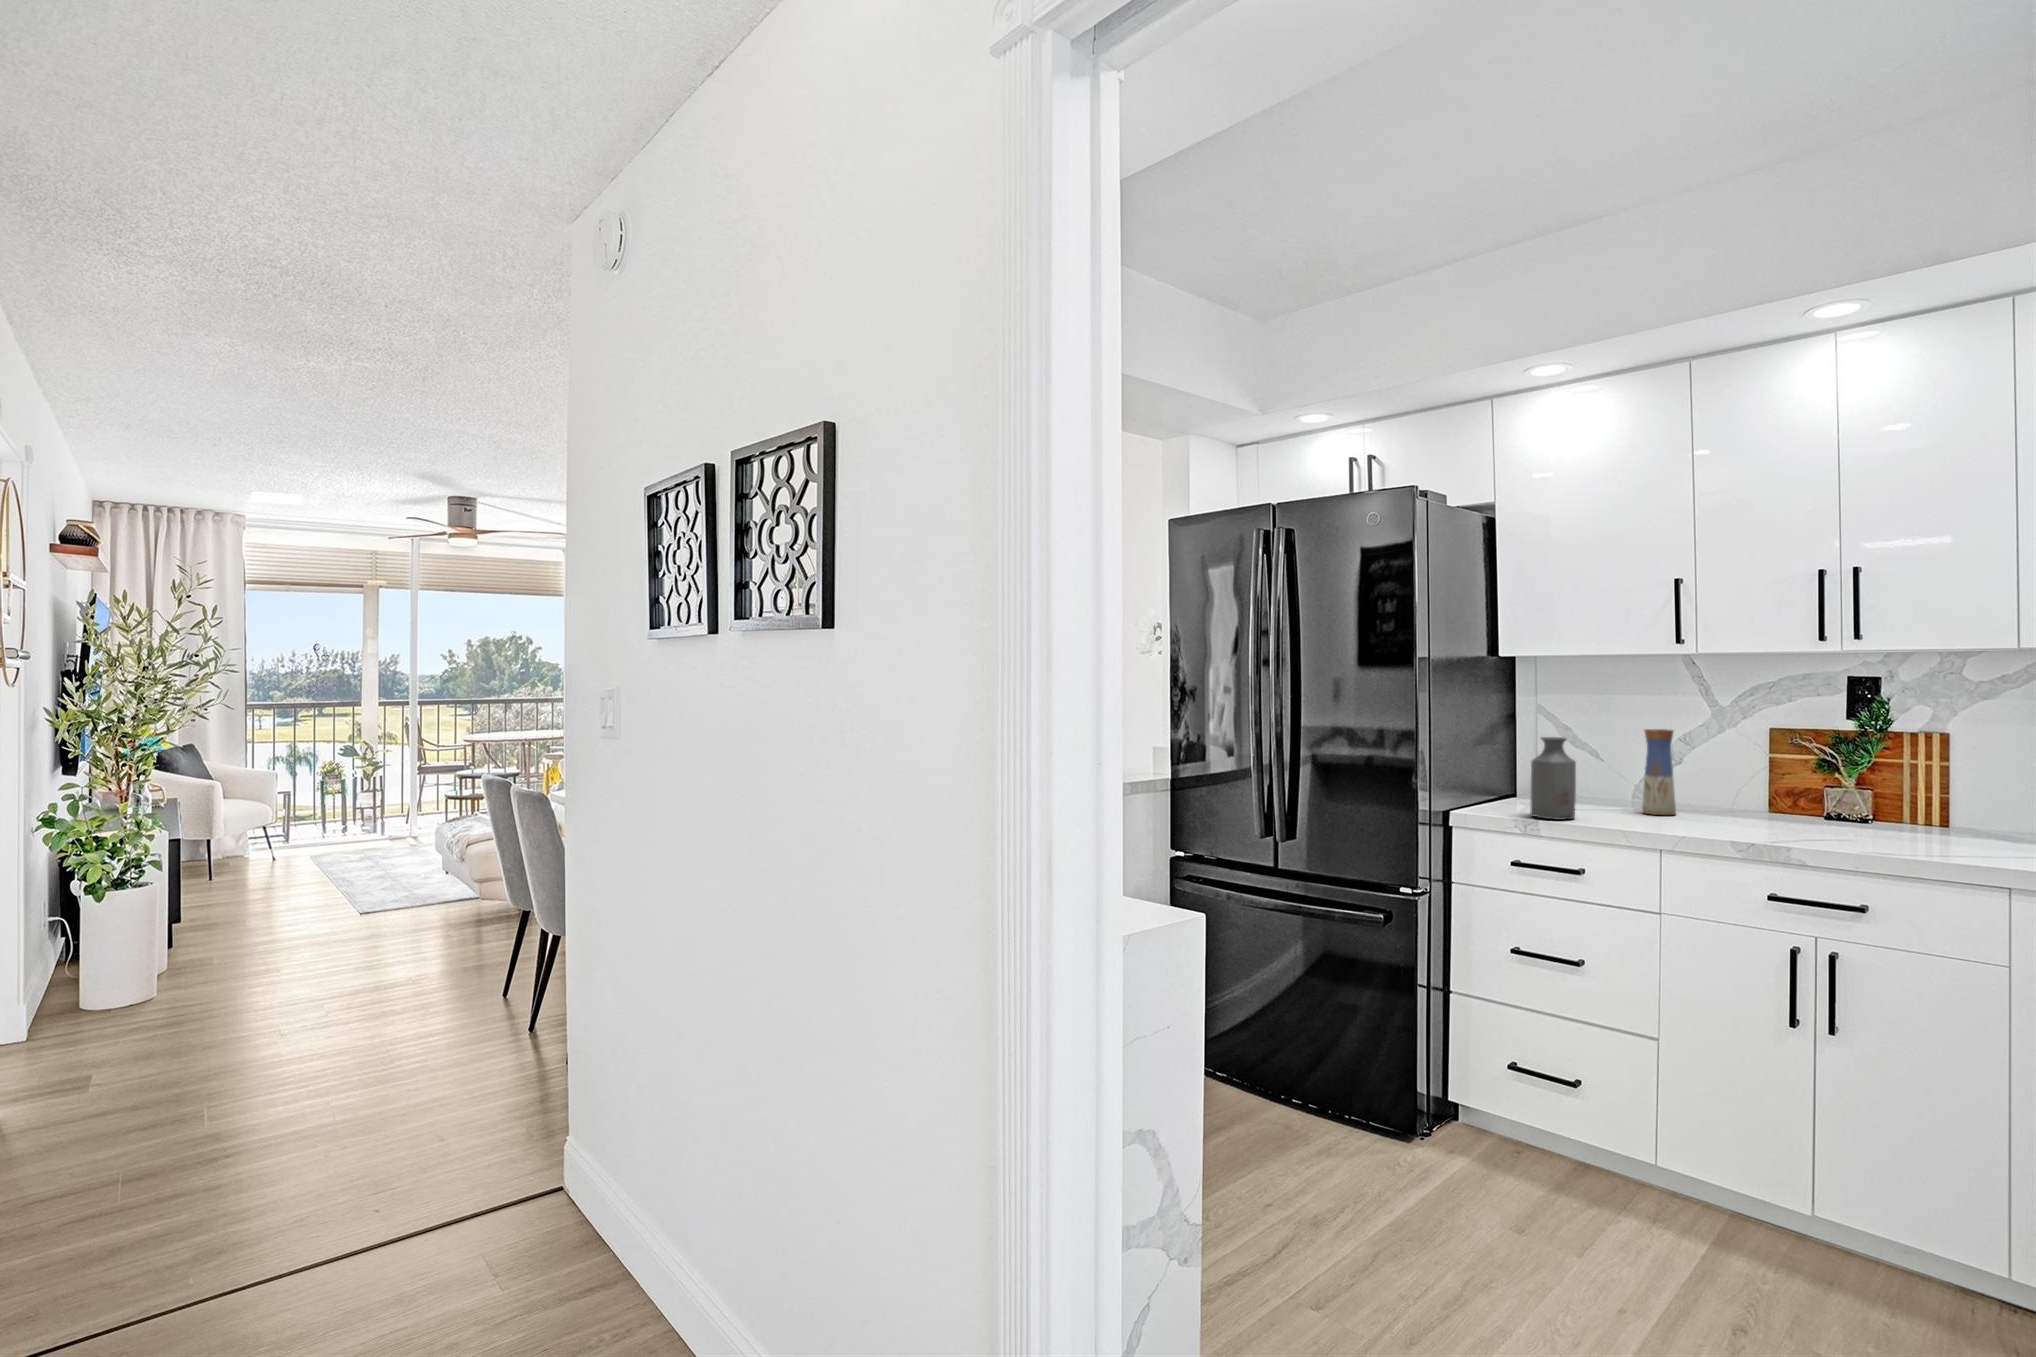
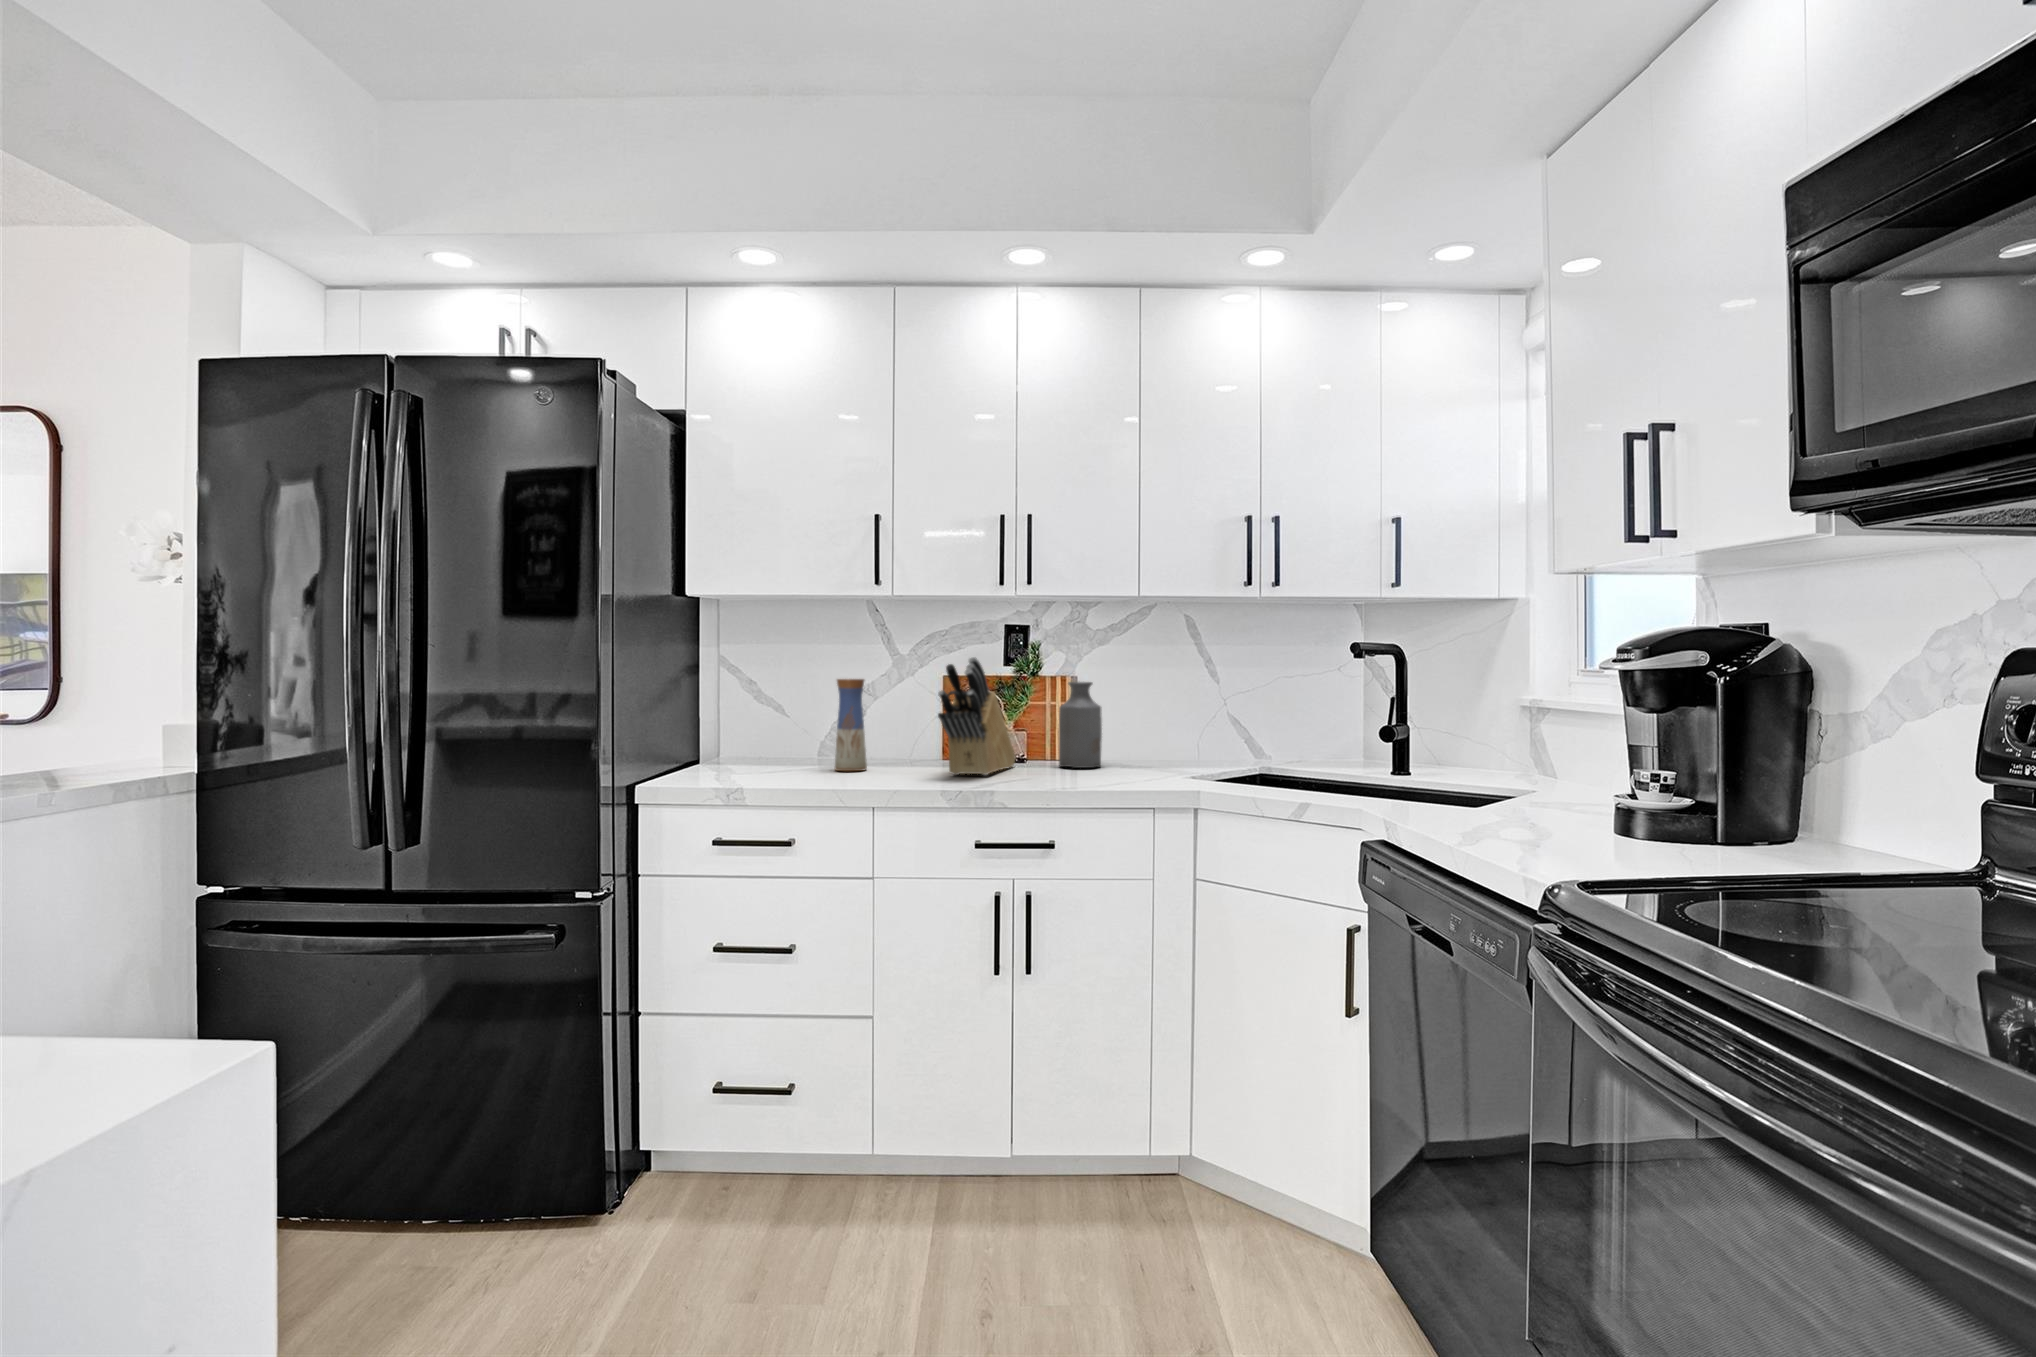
knife block: none [1741,714,1855,832] -> present [938,657,1016,775]
bottle: present [1530,737,1576,820] -> present [1058,682,1102,768]

